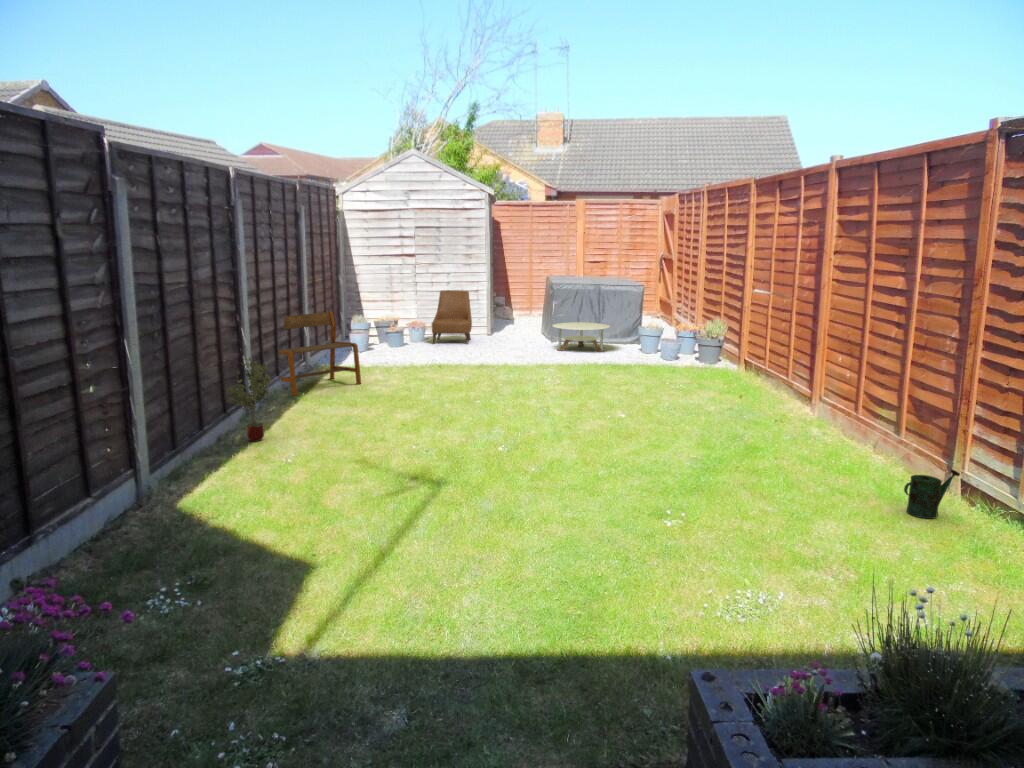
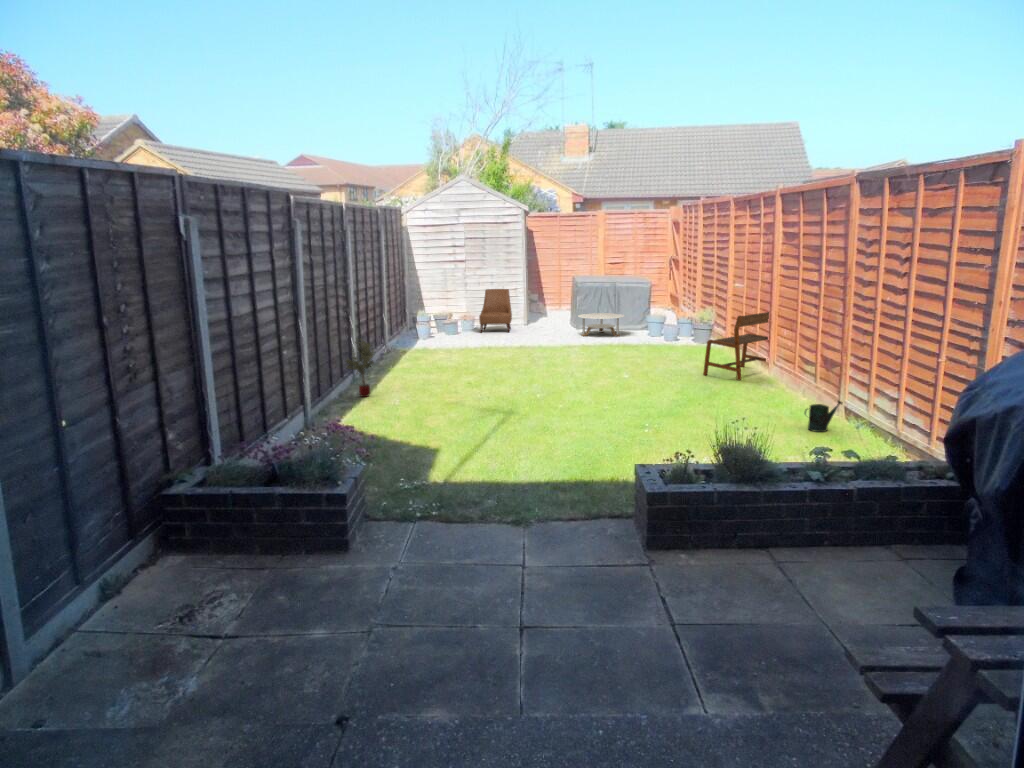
bench: present [279,311,361,396] -> present [703,312,769,380]

